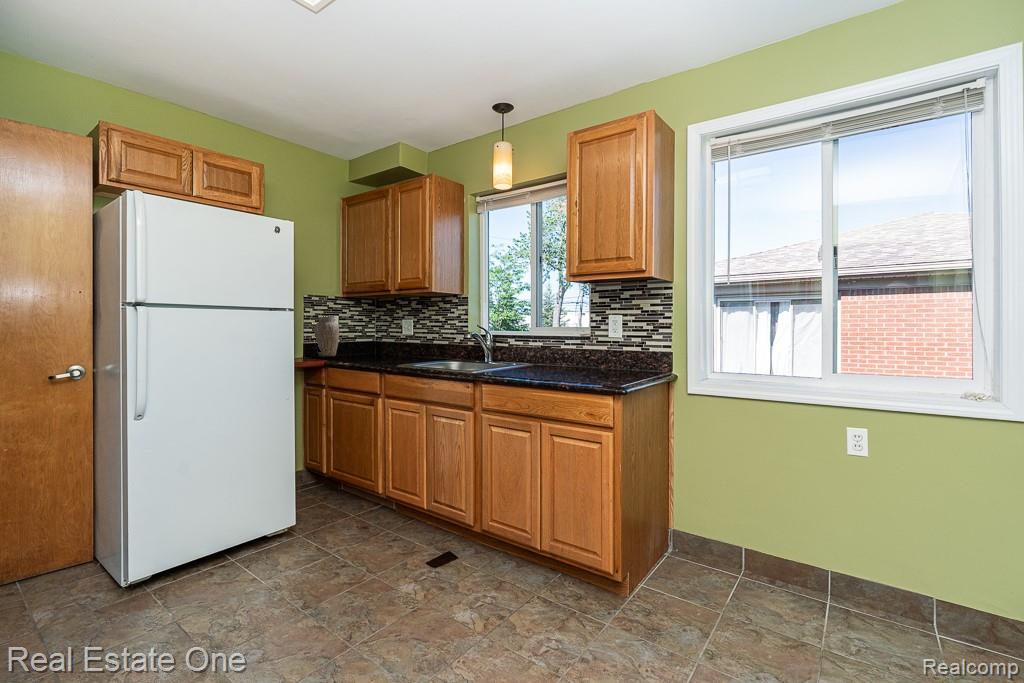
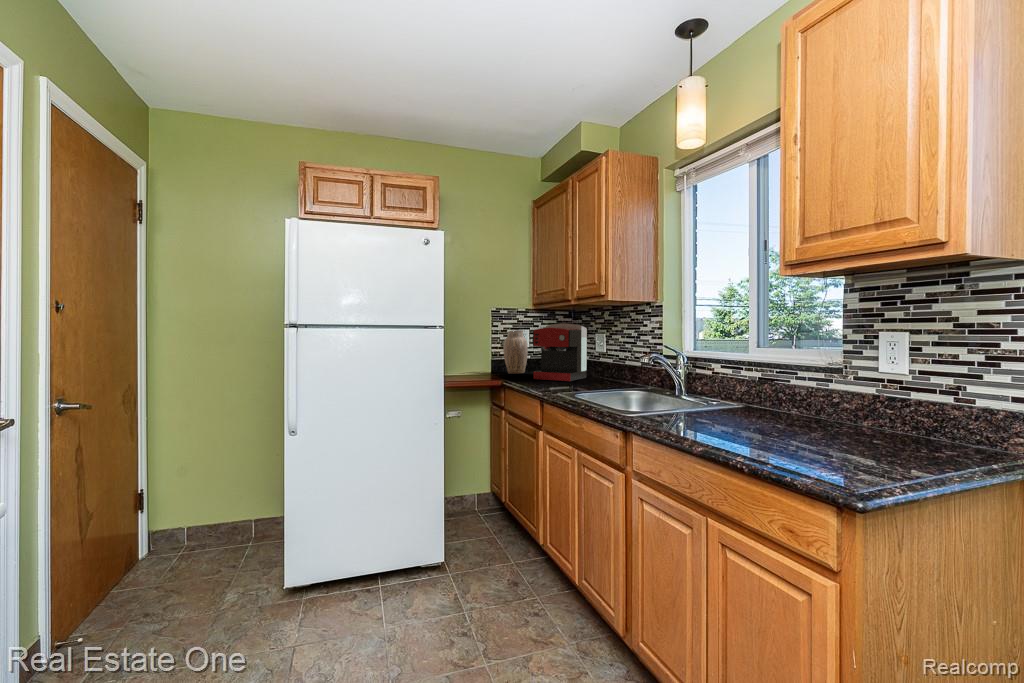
coffee maker: none [353,310,397,359] -> present [533,323,587,381]

